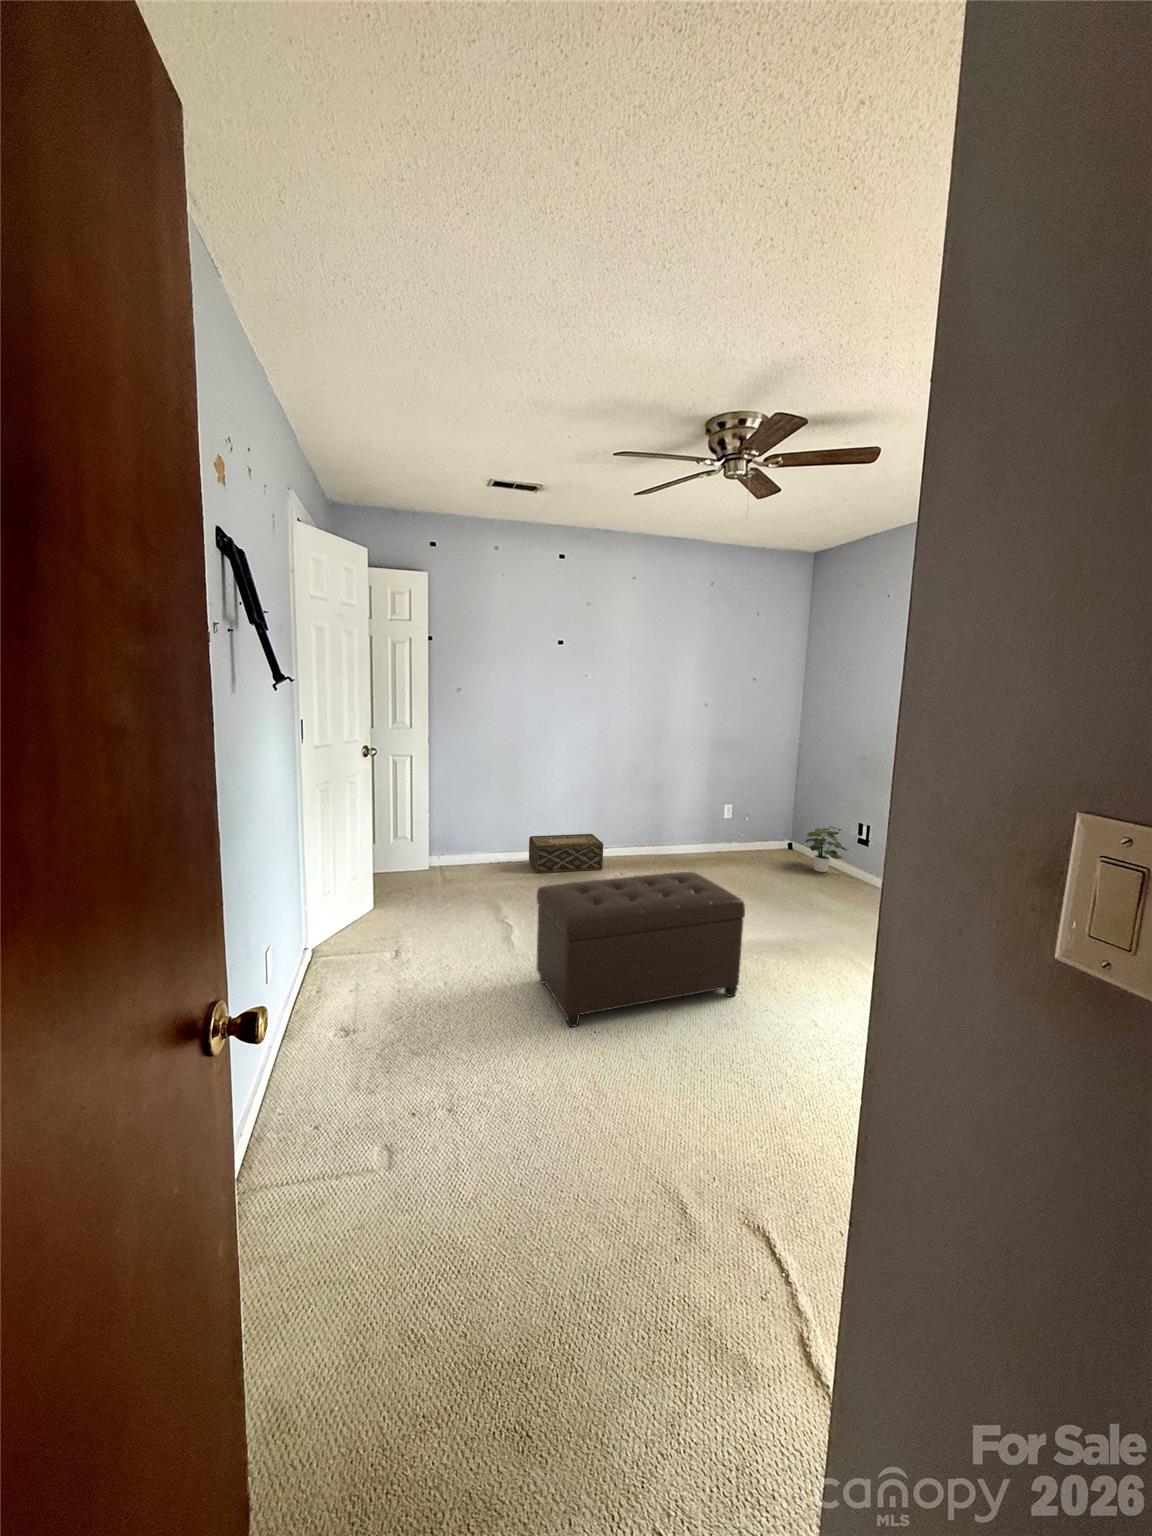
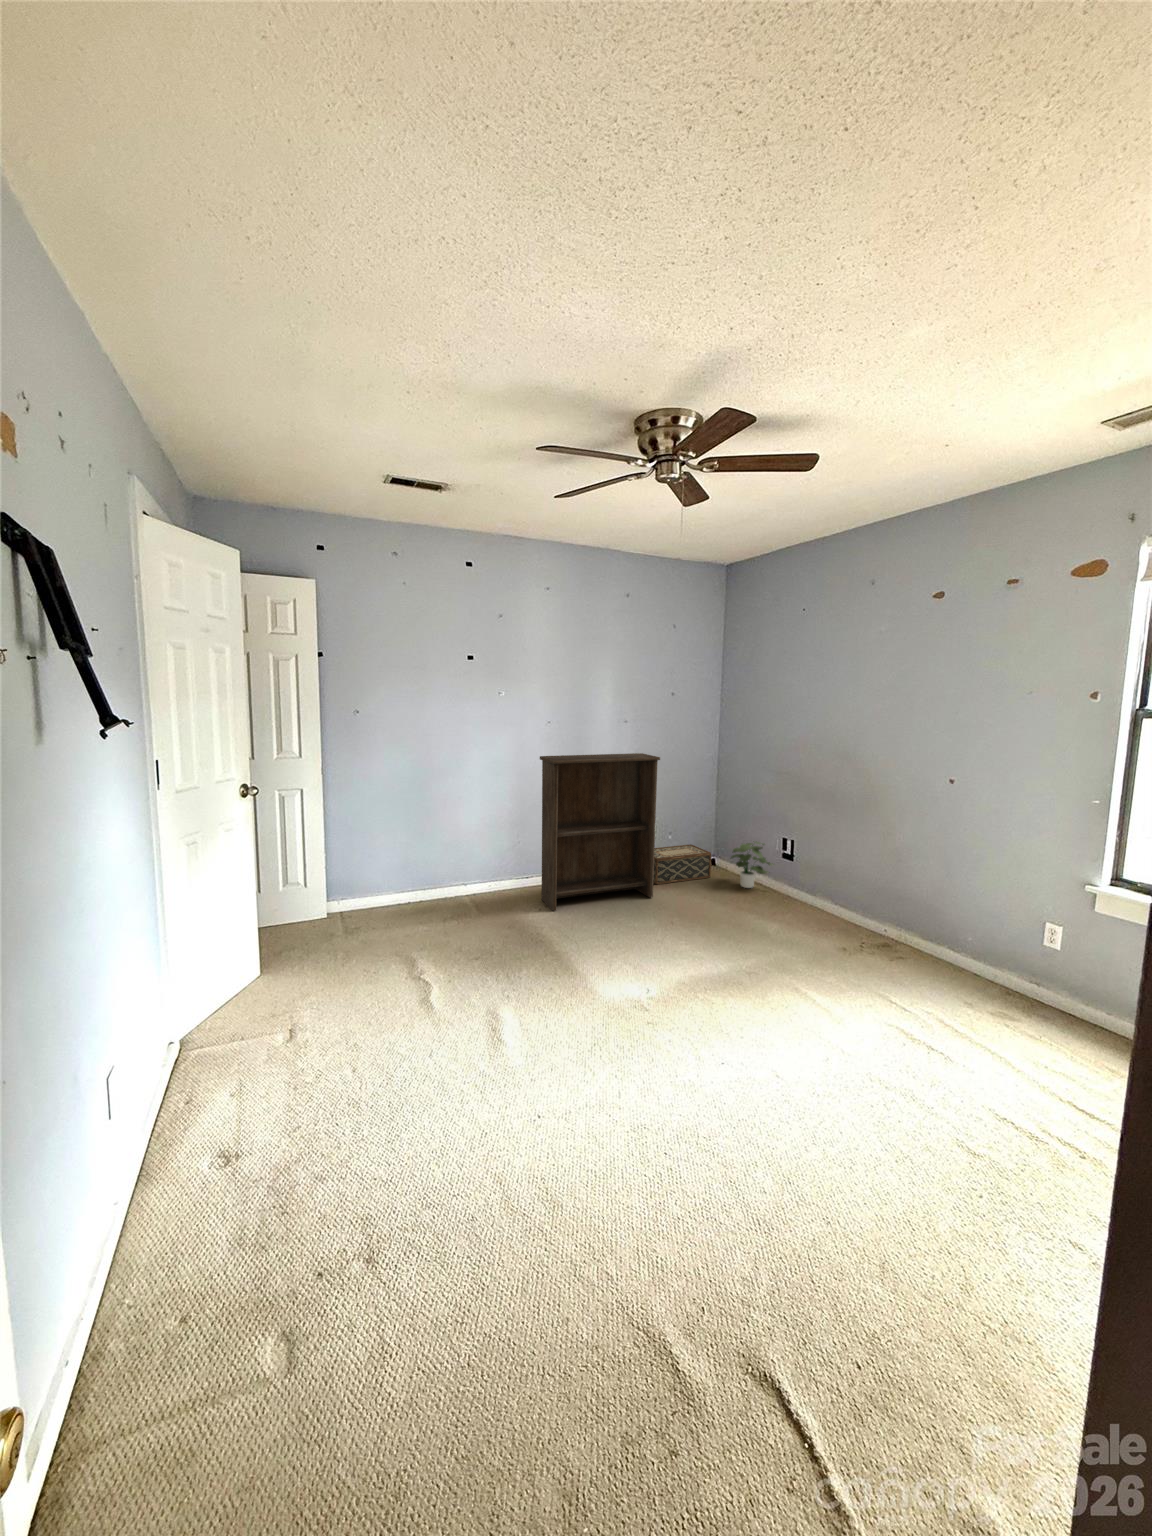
bookshelf: none [616,734,735,878] -> present [540,753,660,911]
woven basket: present [529,834,603,873] -> present [653,844,711,884]
ottoman: present [537,872,745,1027] -> none [463,910,695,1113]

